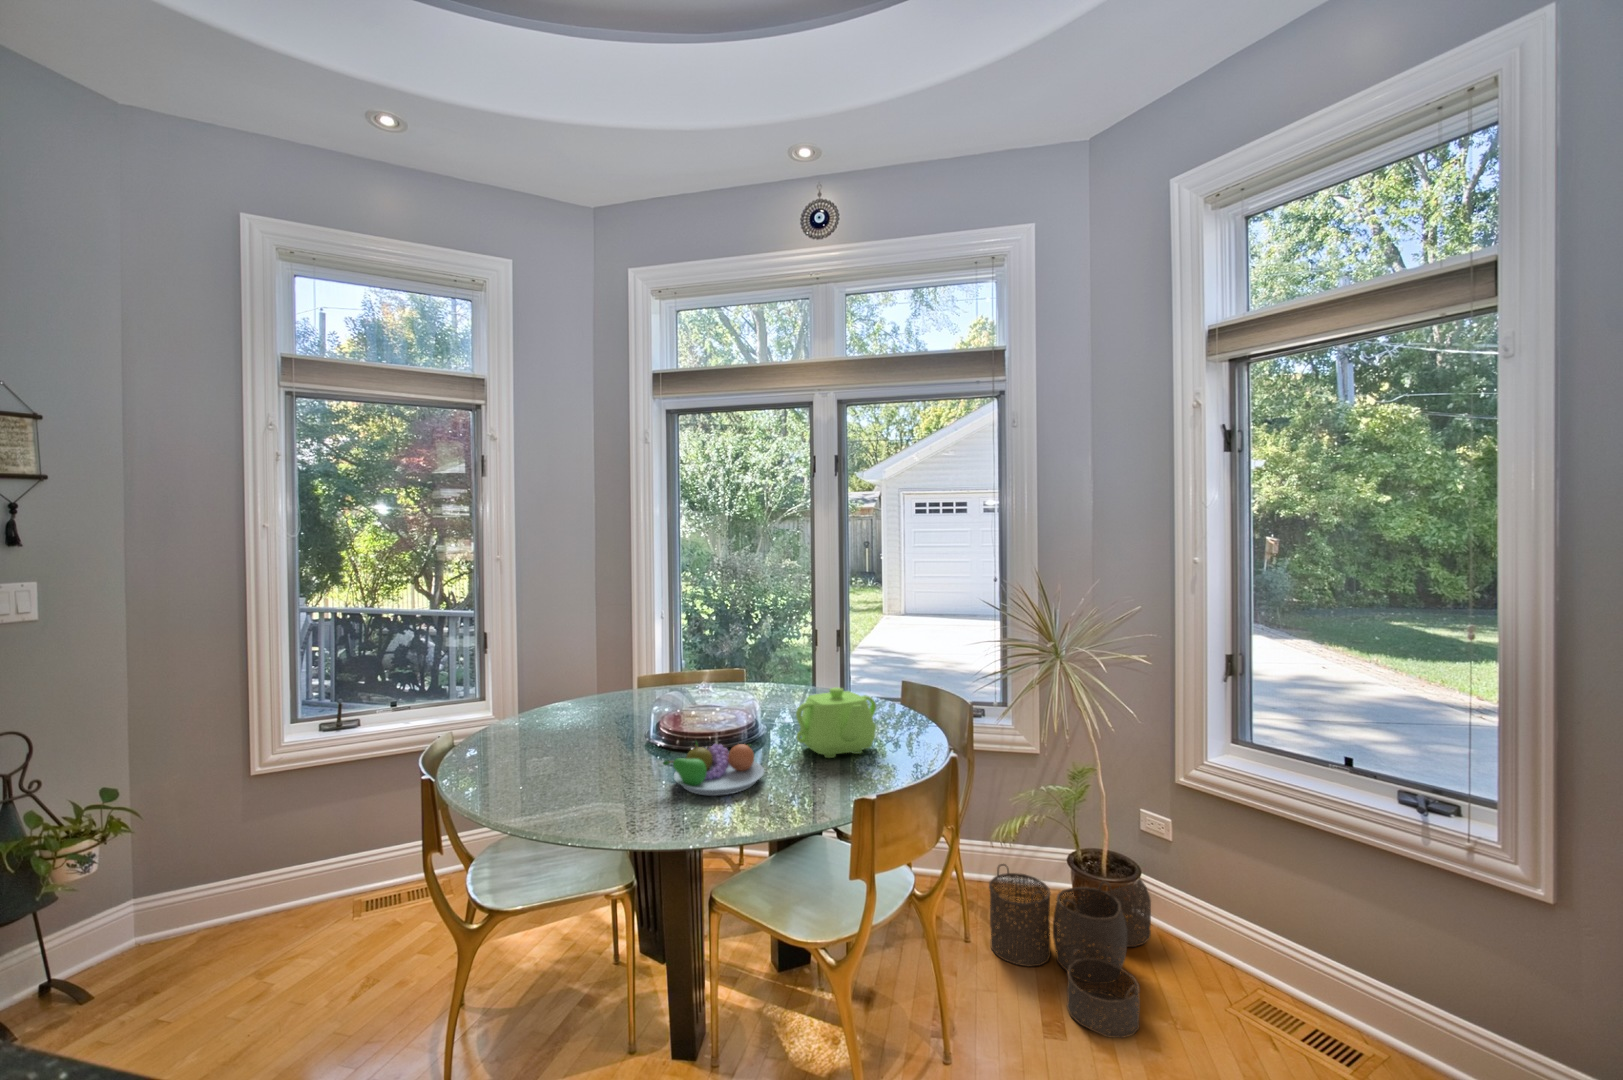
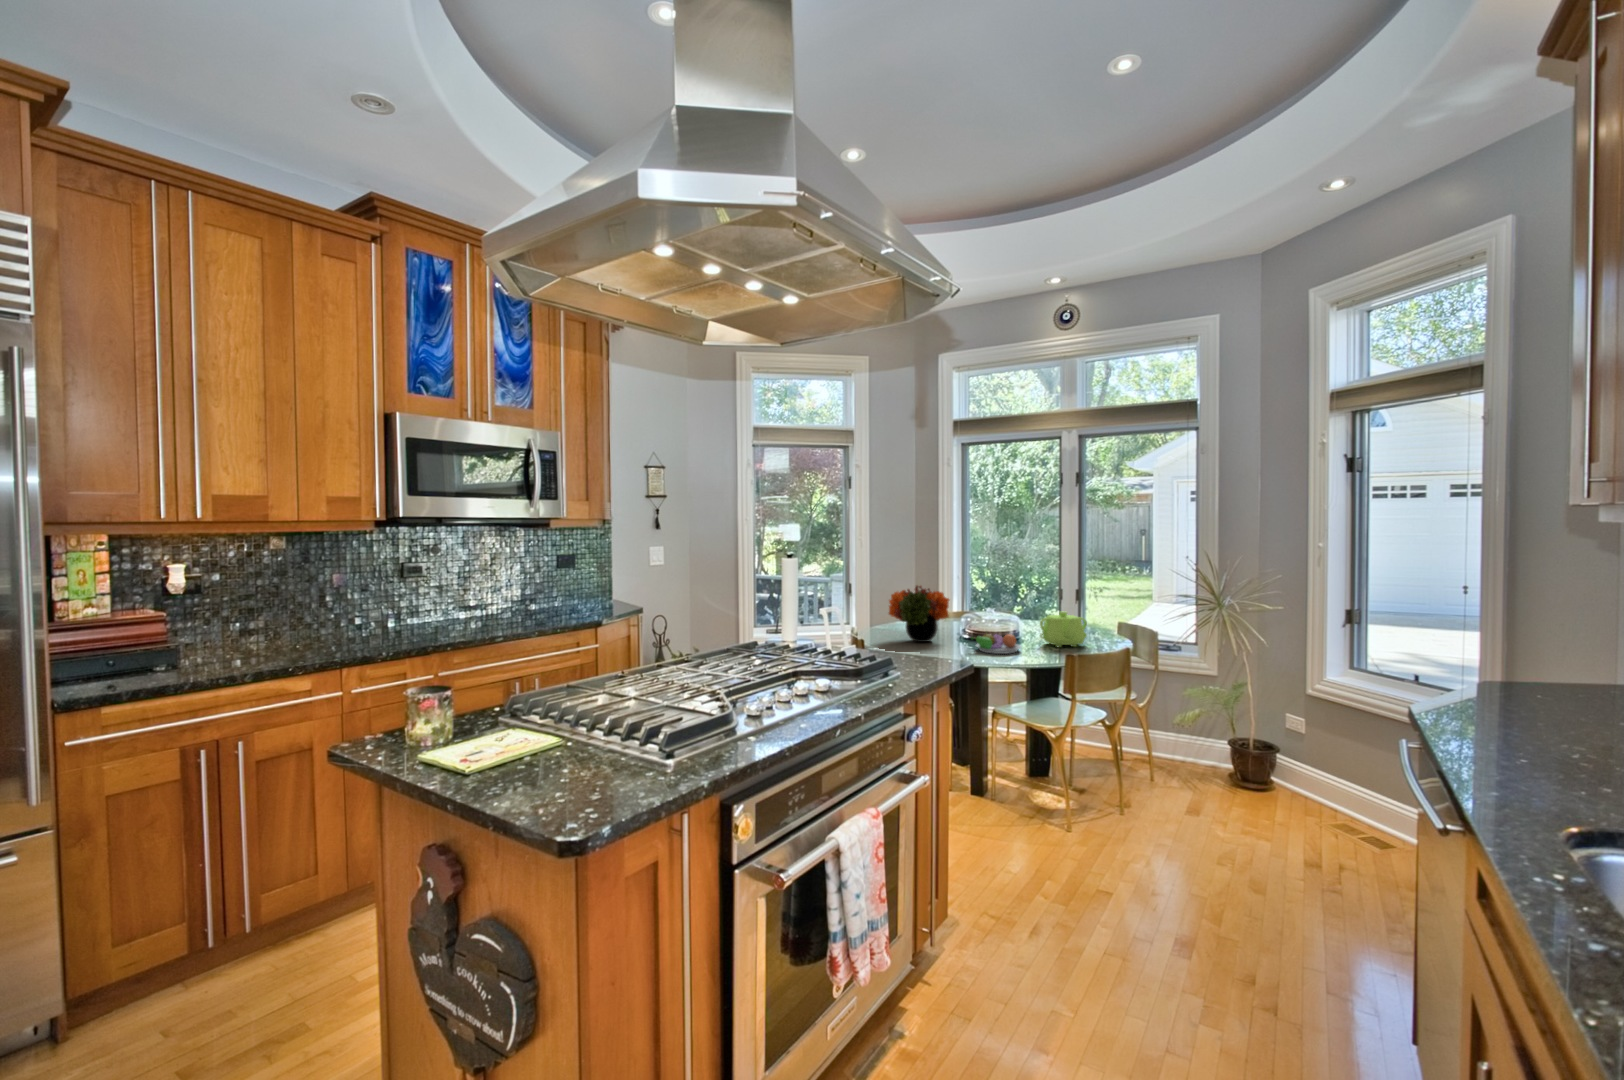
flower arrangement: none [494,651,629,768] -> present [889,585,949,642]
woven basket: present [989,864,1151,1038] -> none [1165,735,1286,819]

